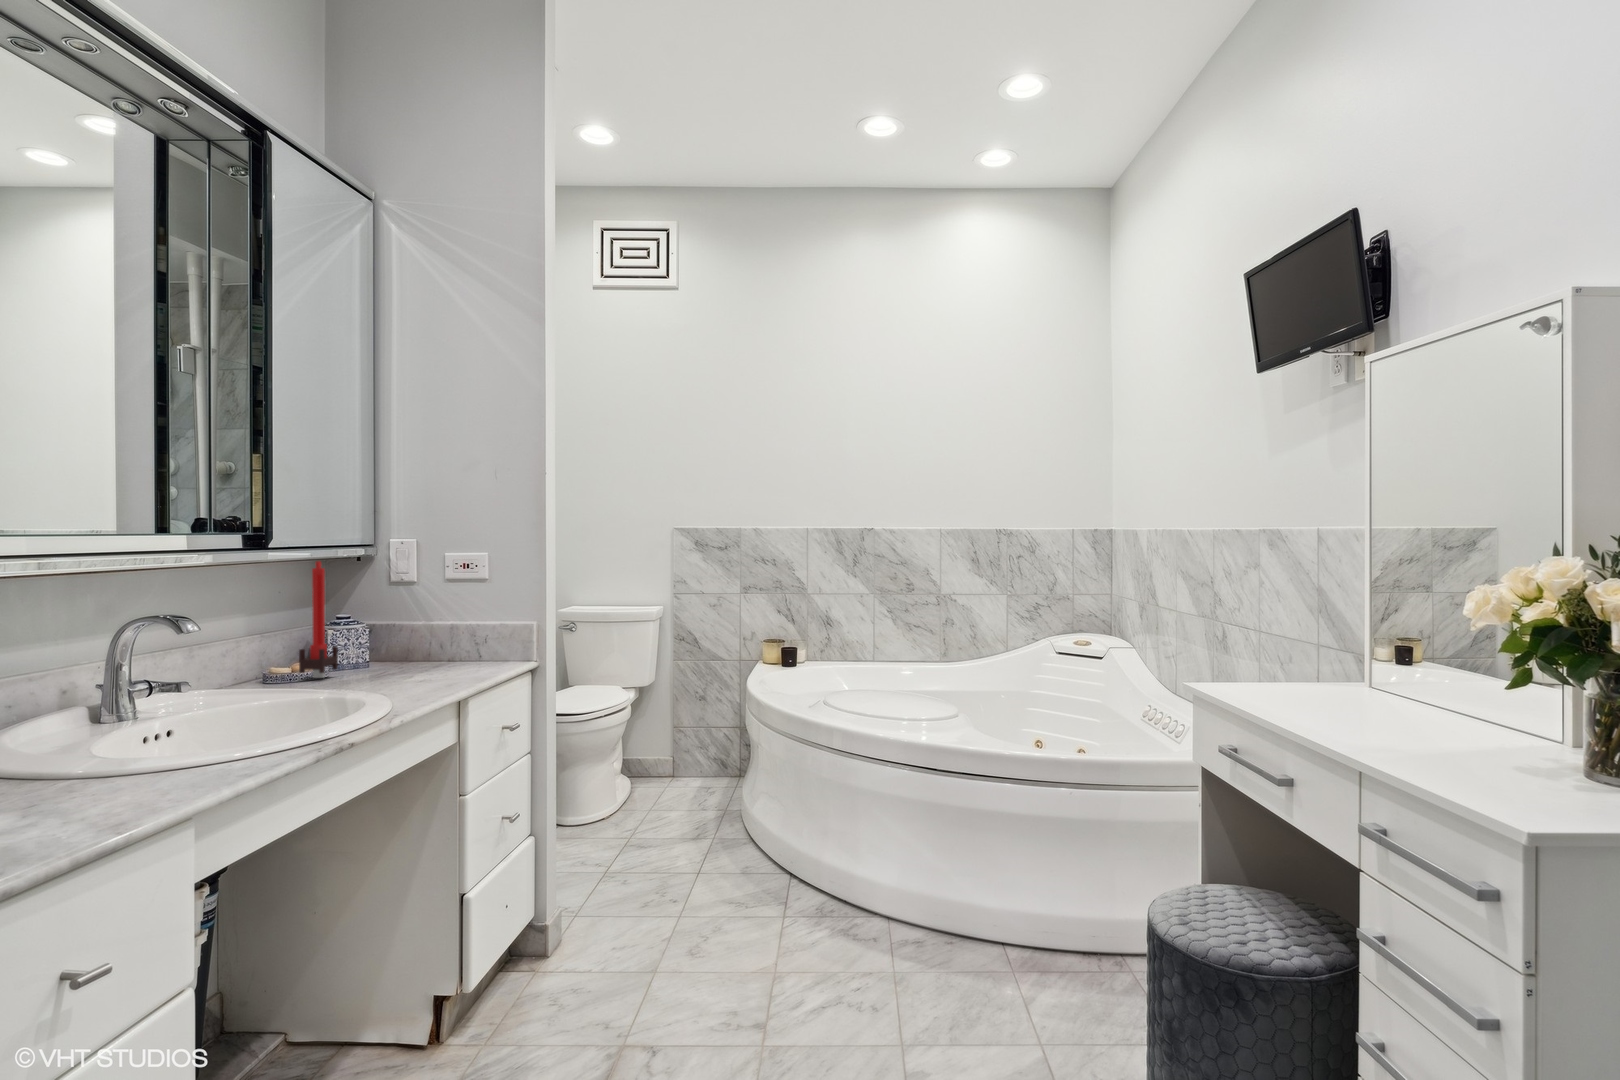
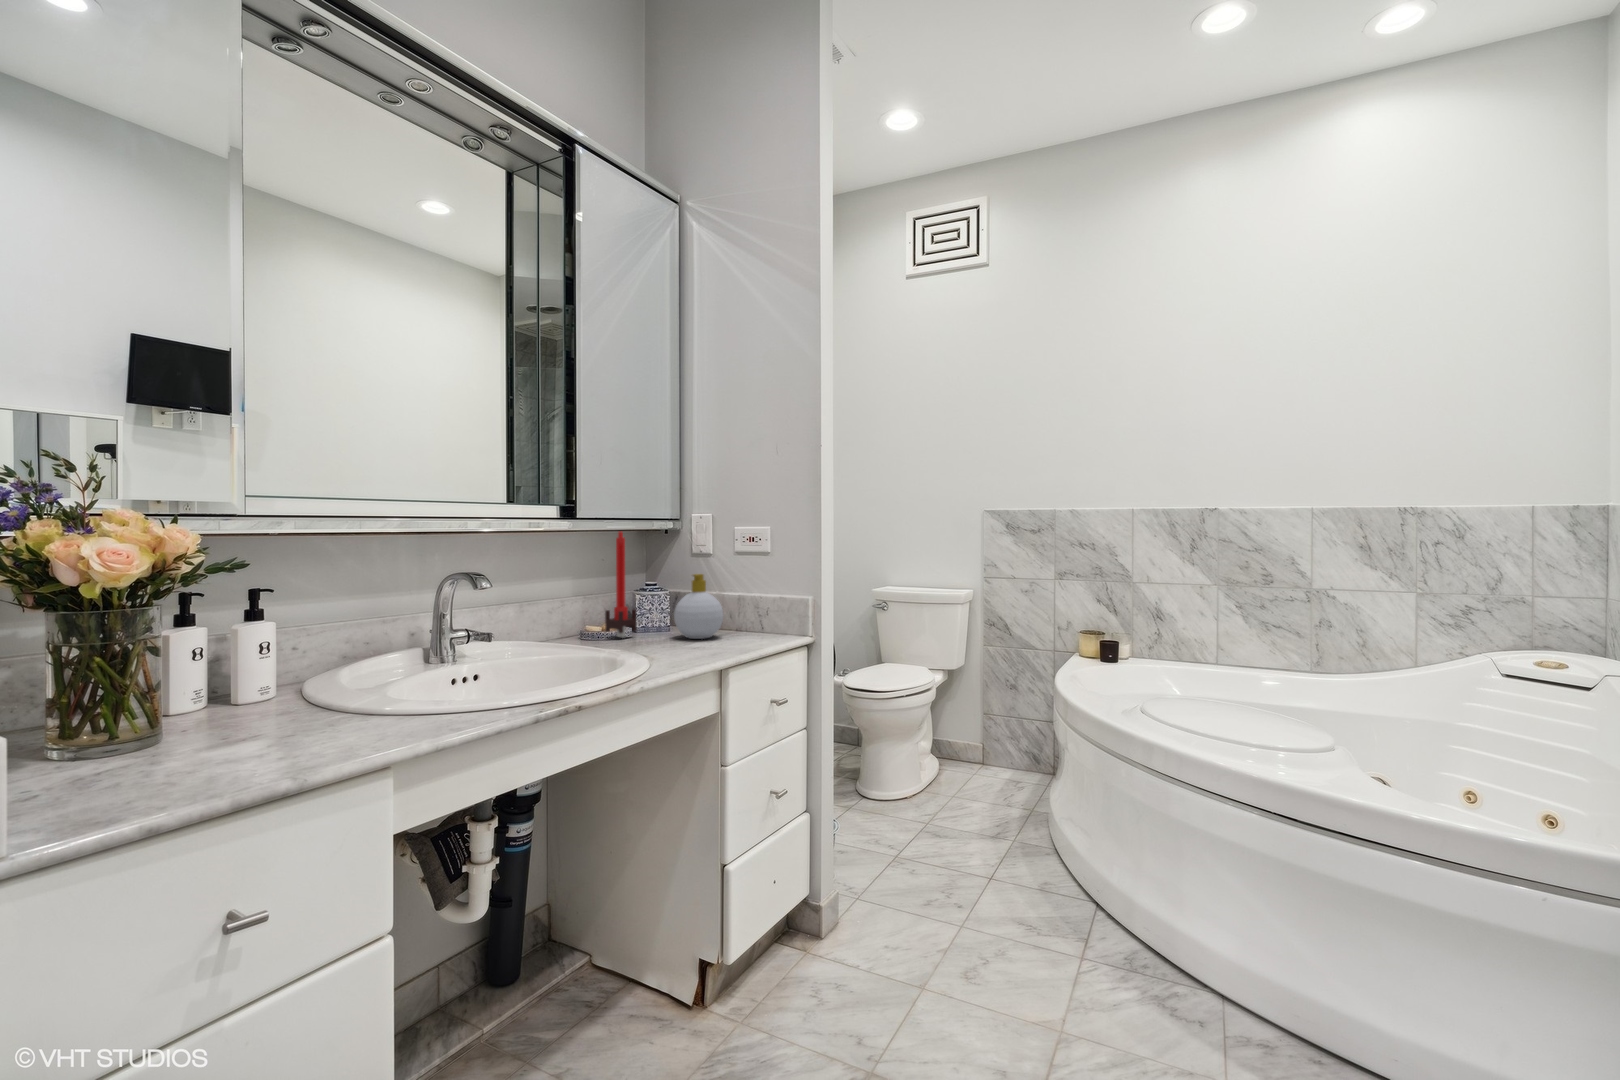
soap bottle: none [384,604,442,673] -> present [674,574,723,639]

